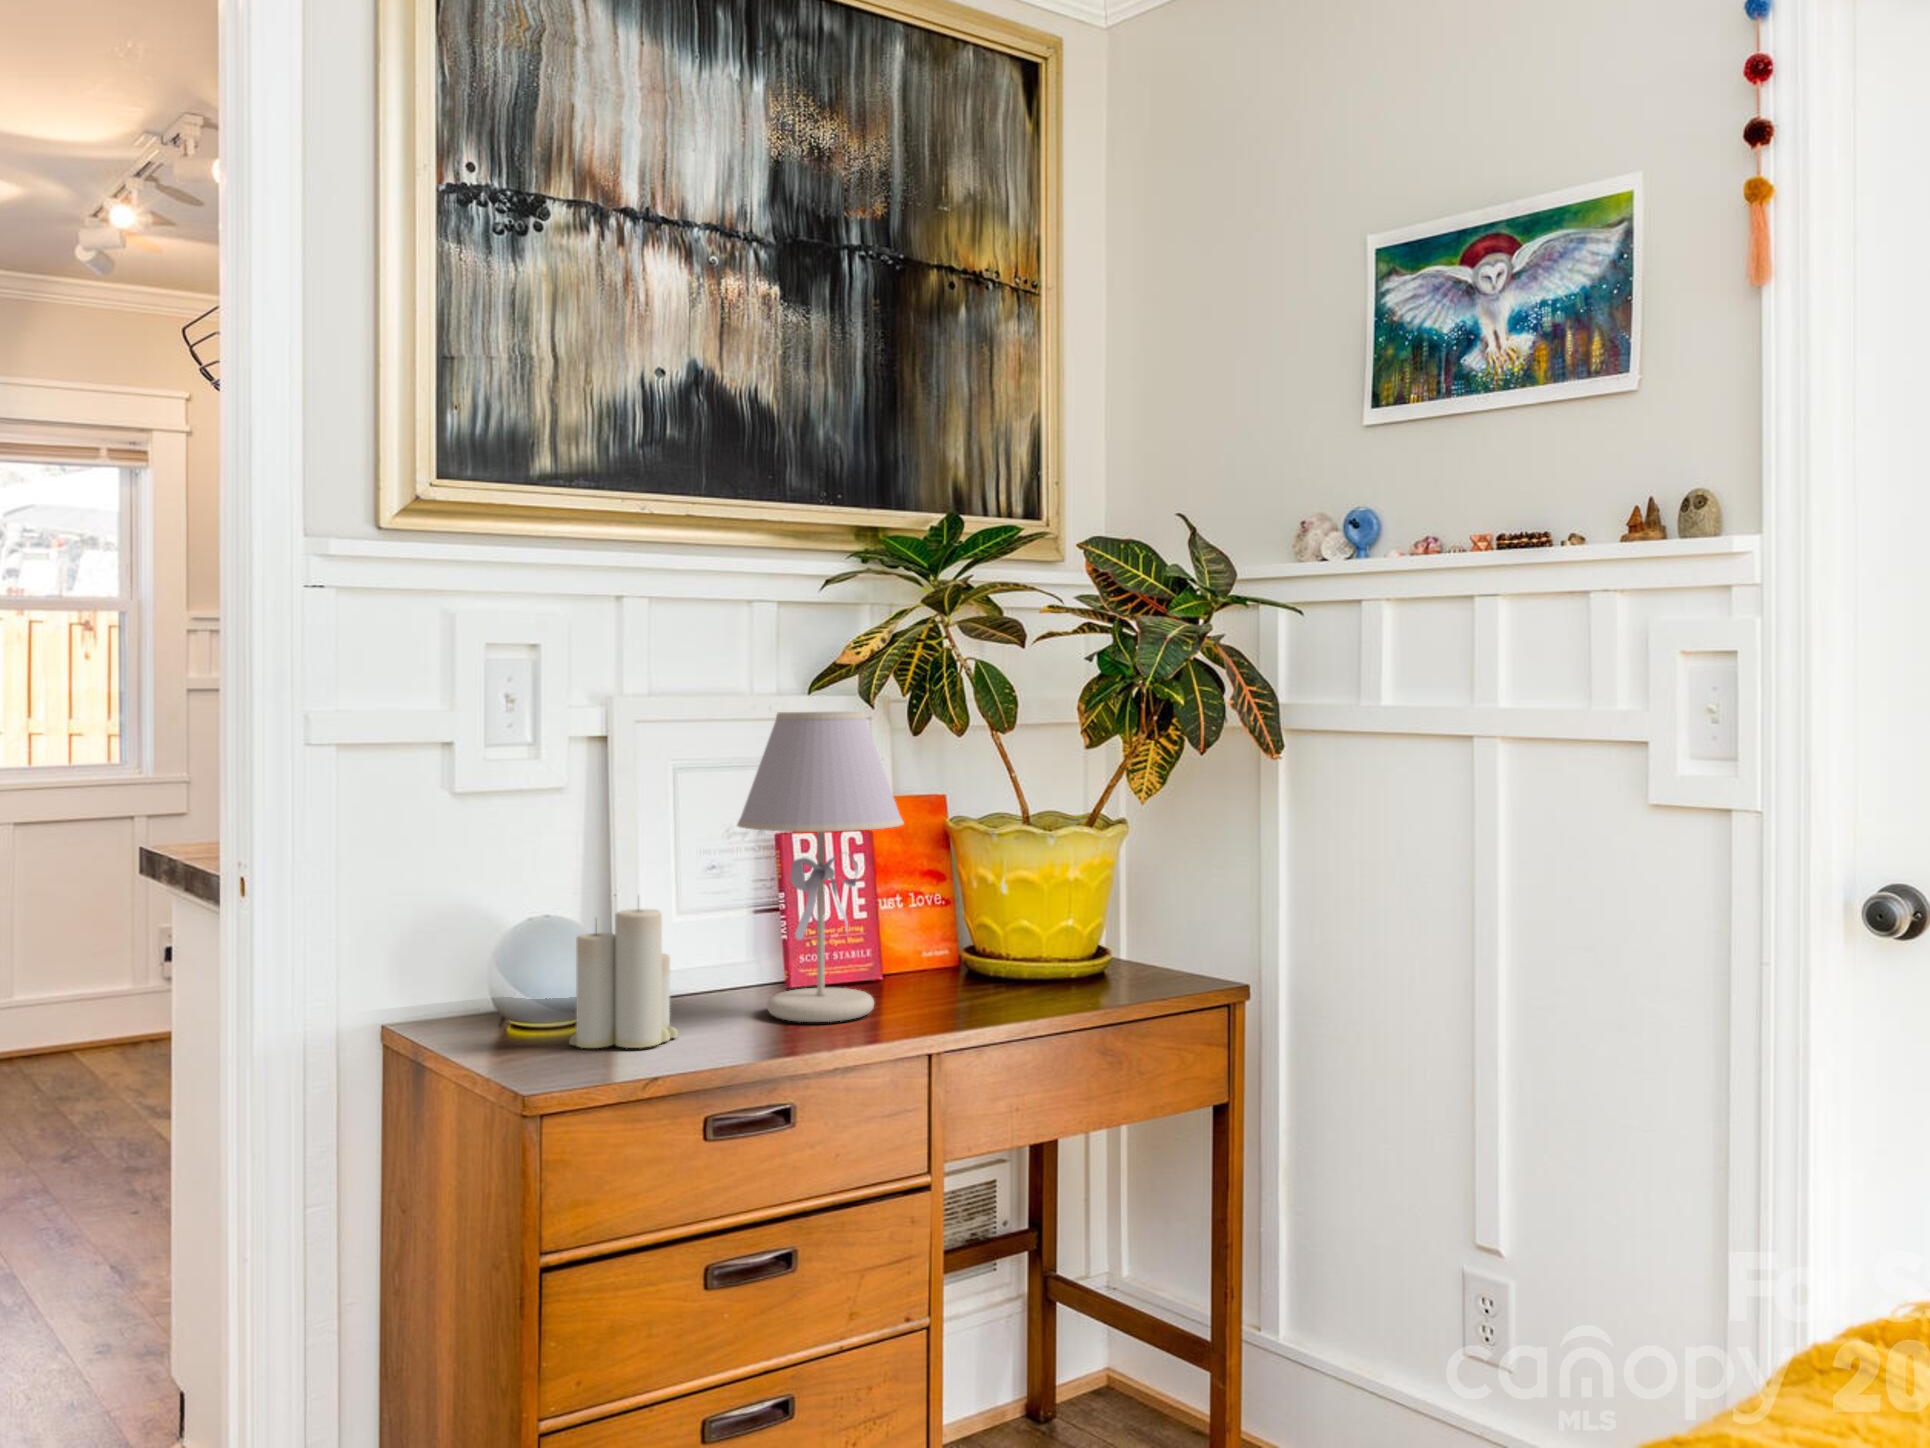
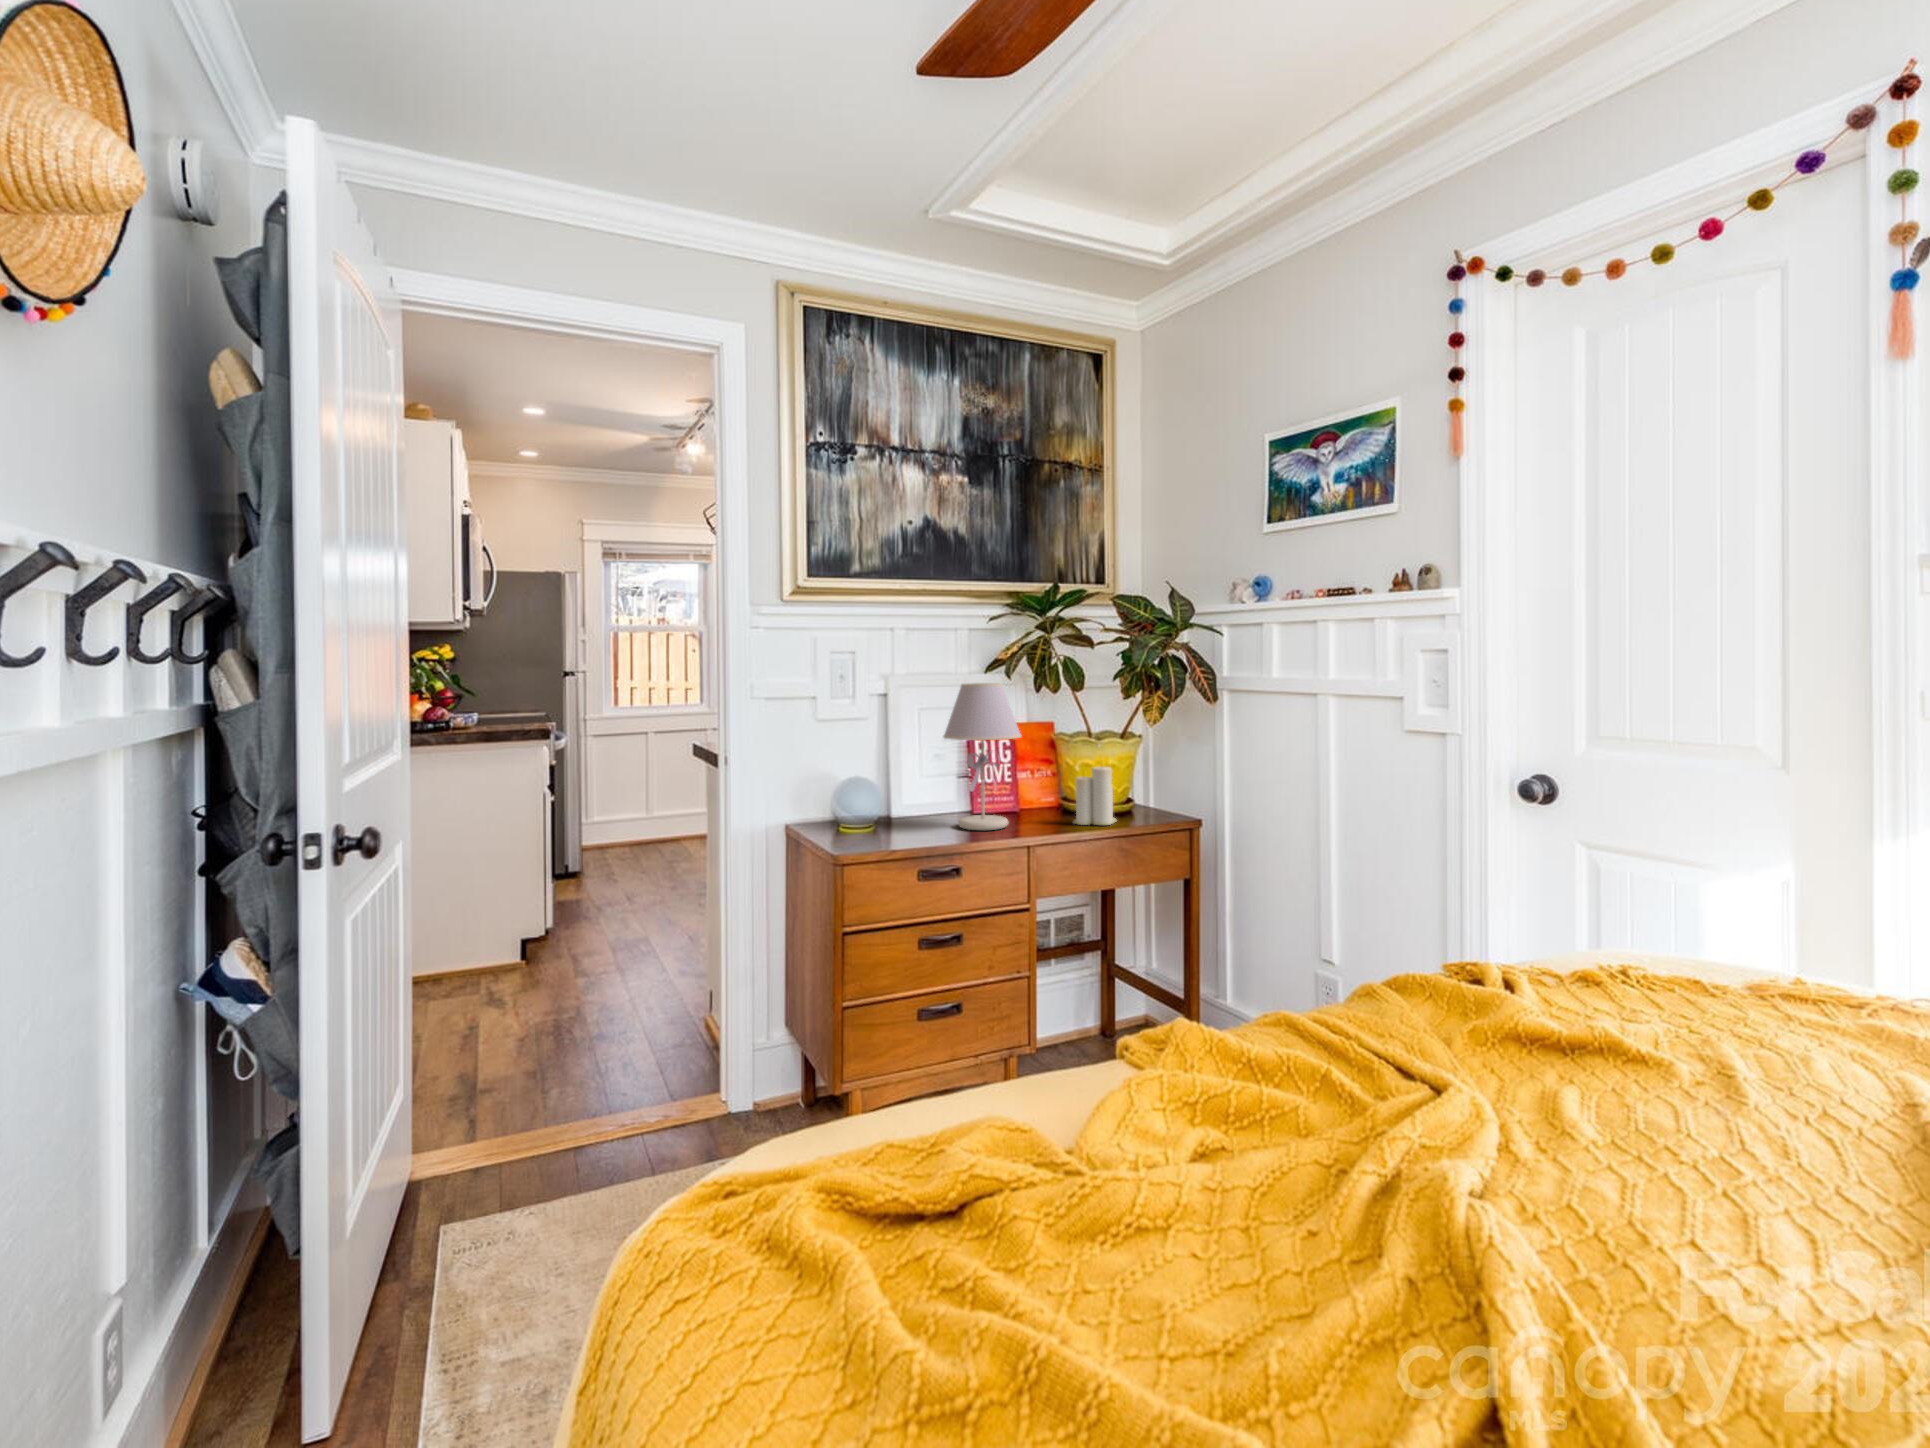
candle: present [569,908,678,1048] -> present [1073,767,1117,825]

